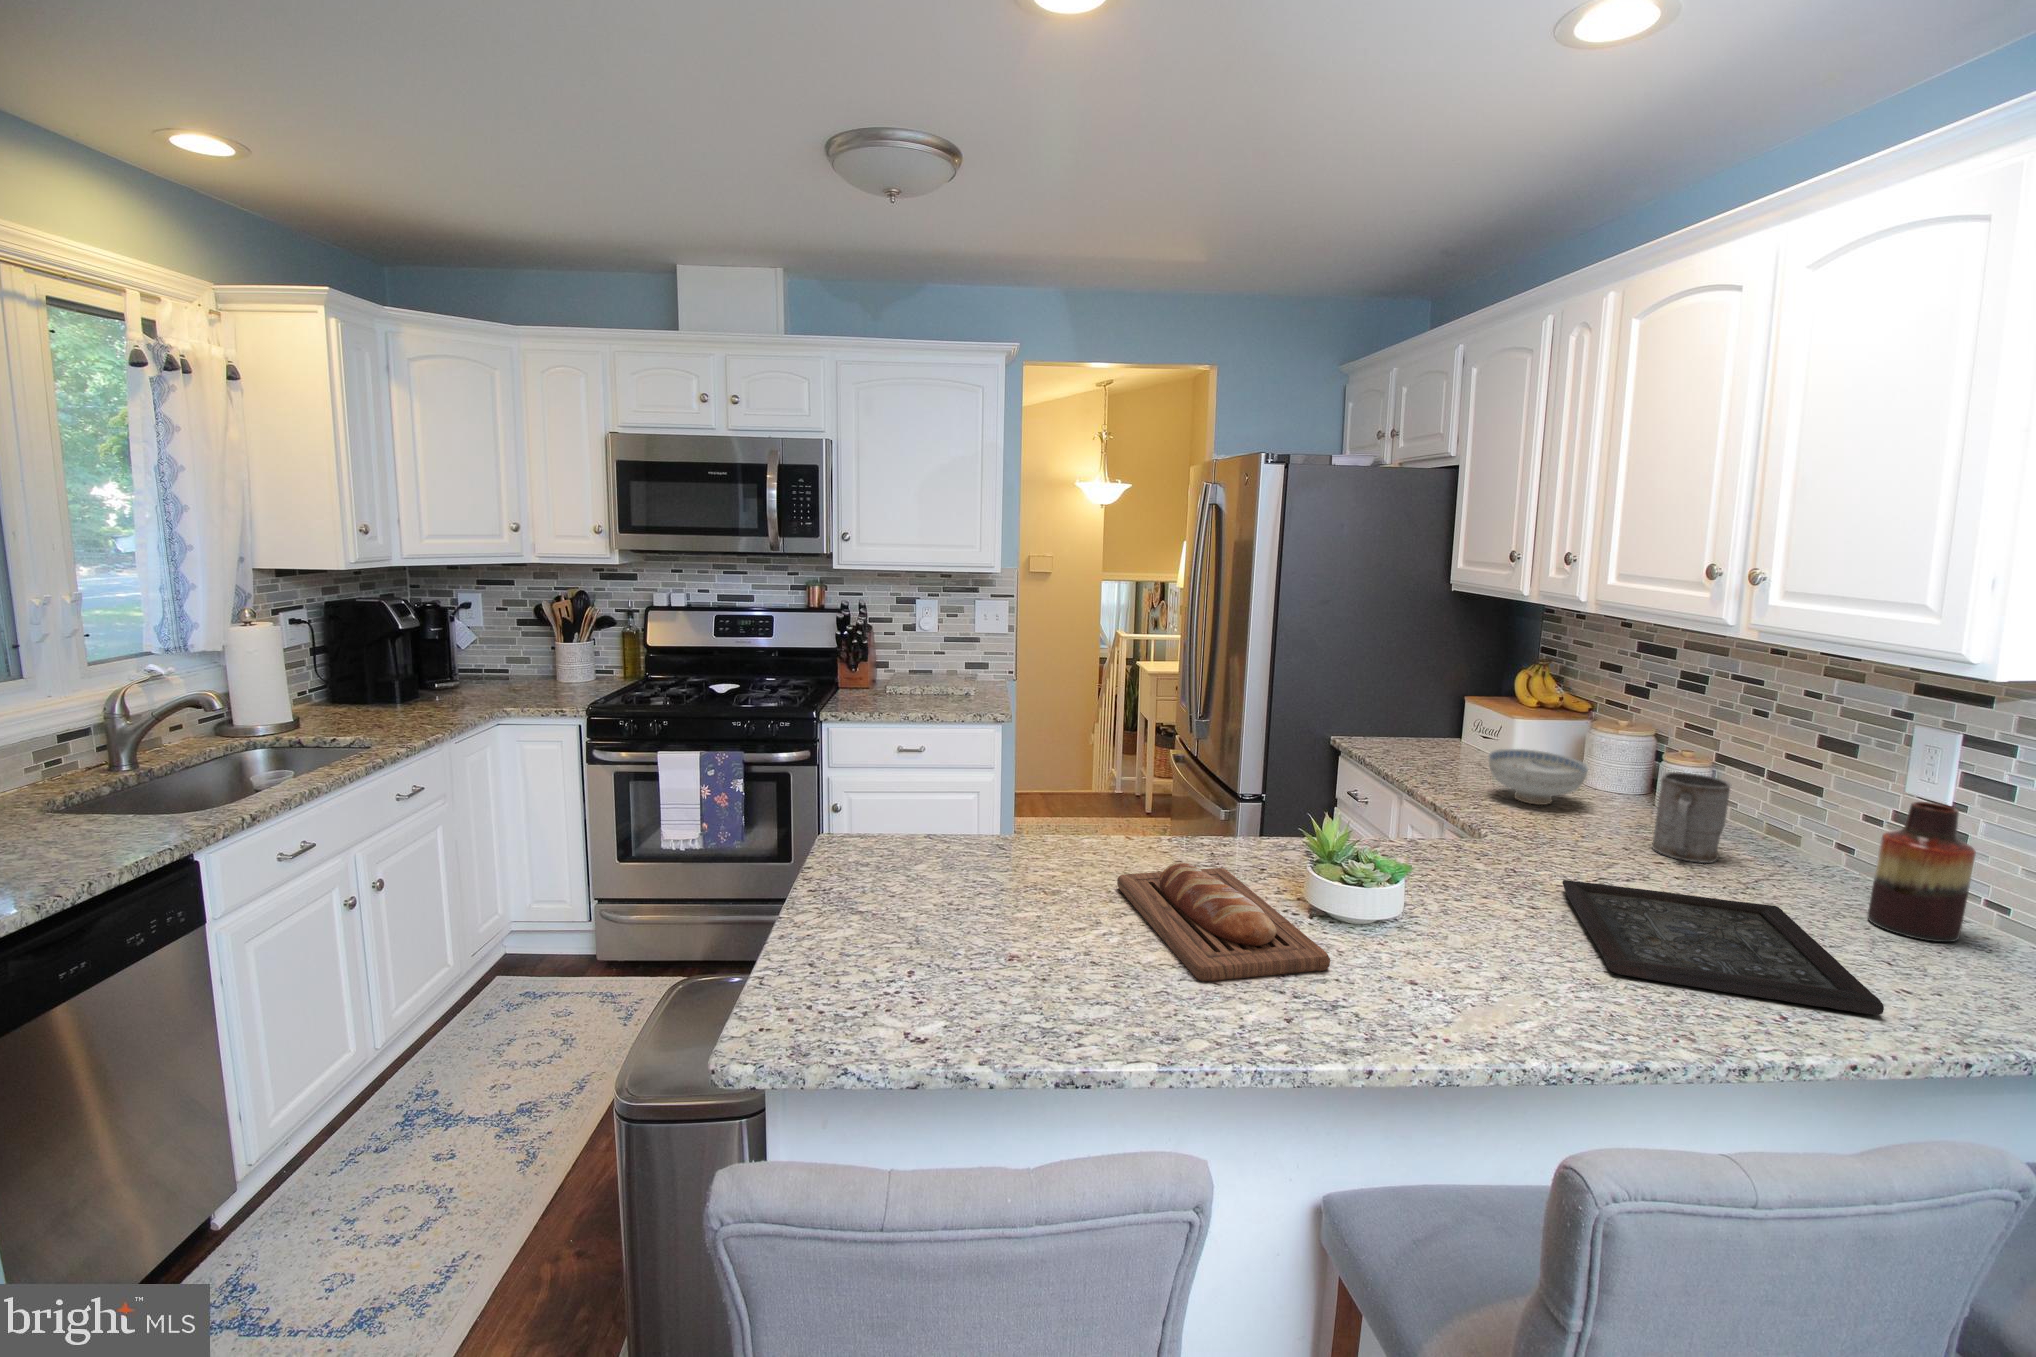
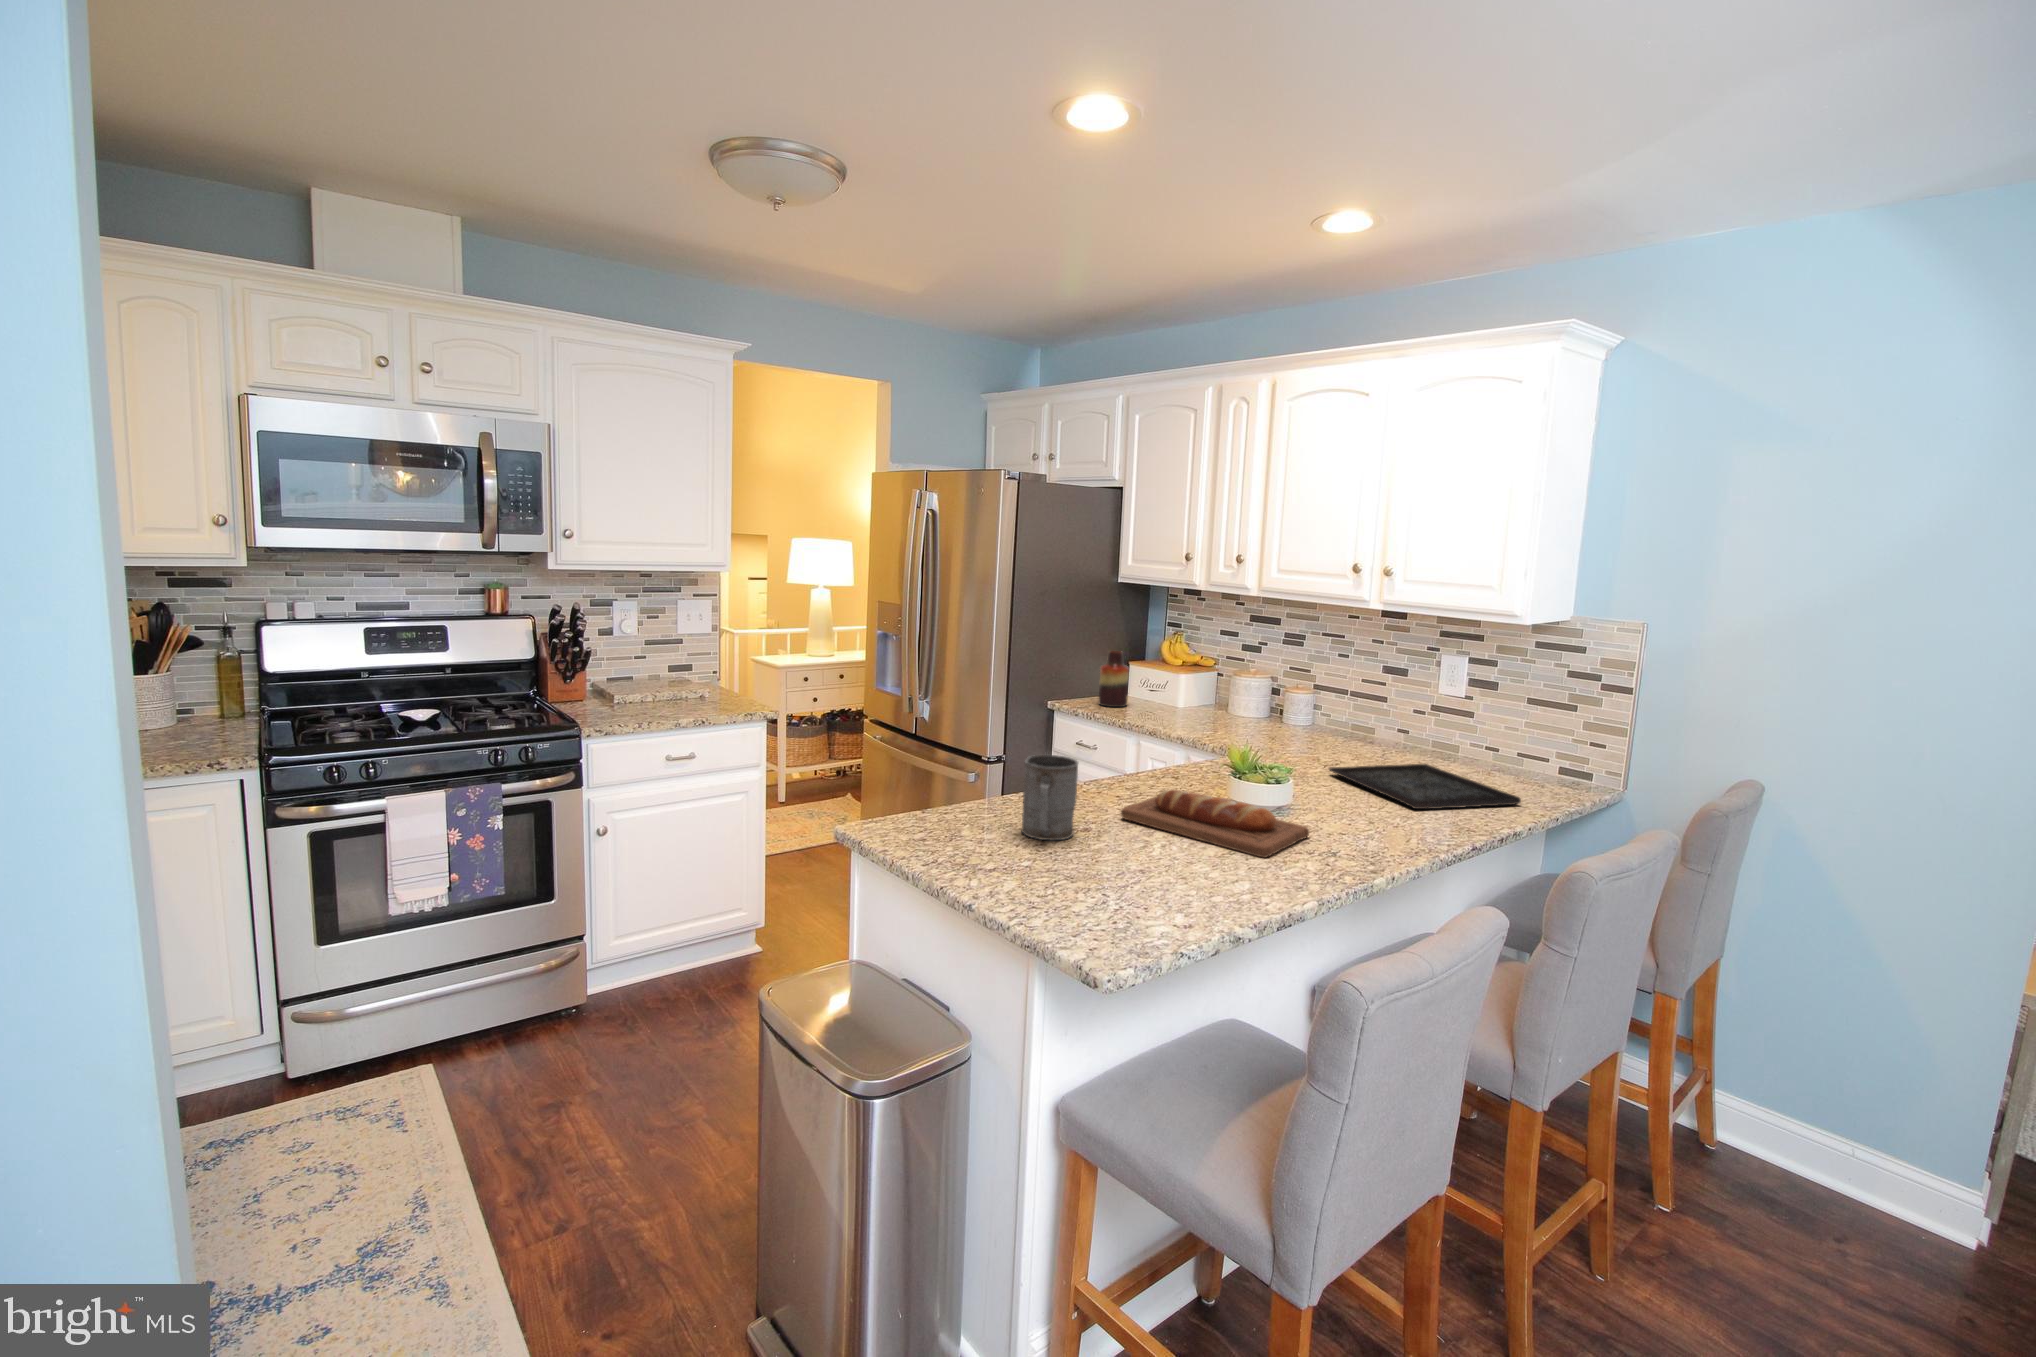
ceramic bowl: present [1489,749,1588,805] -> none [1203,694,1265,730]
mug: present [1652,772,1731,863] -> present [1022,755,1078,840]
vase: present [1867,802,1976,942] -> present [1098,651,1129,707]

